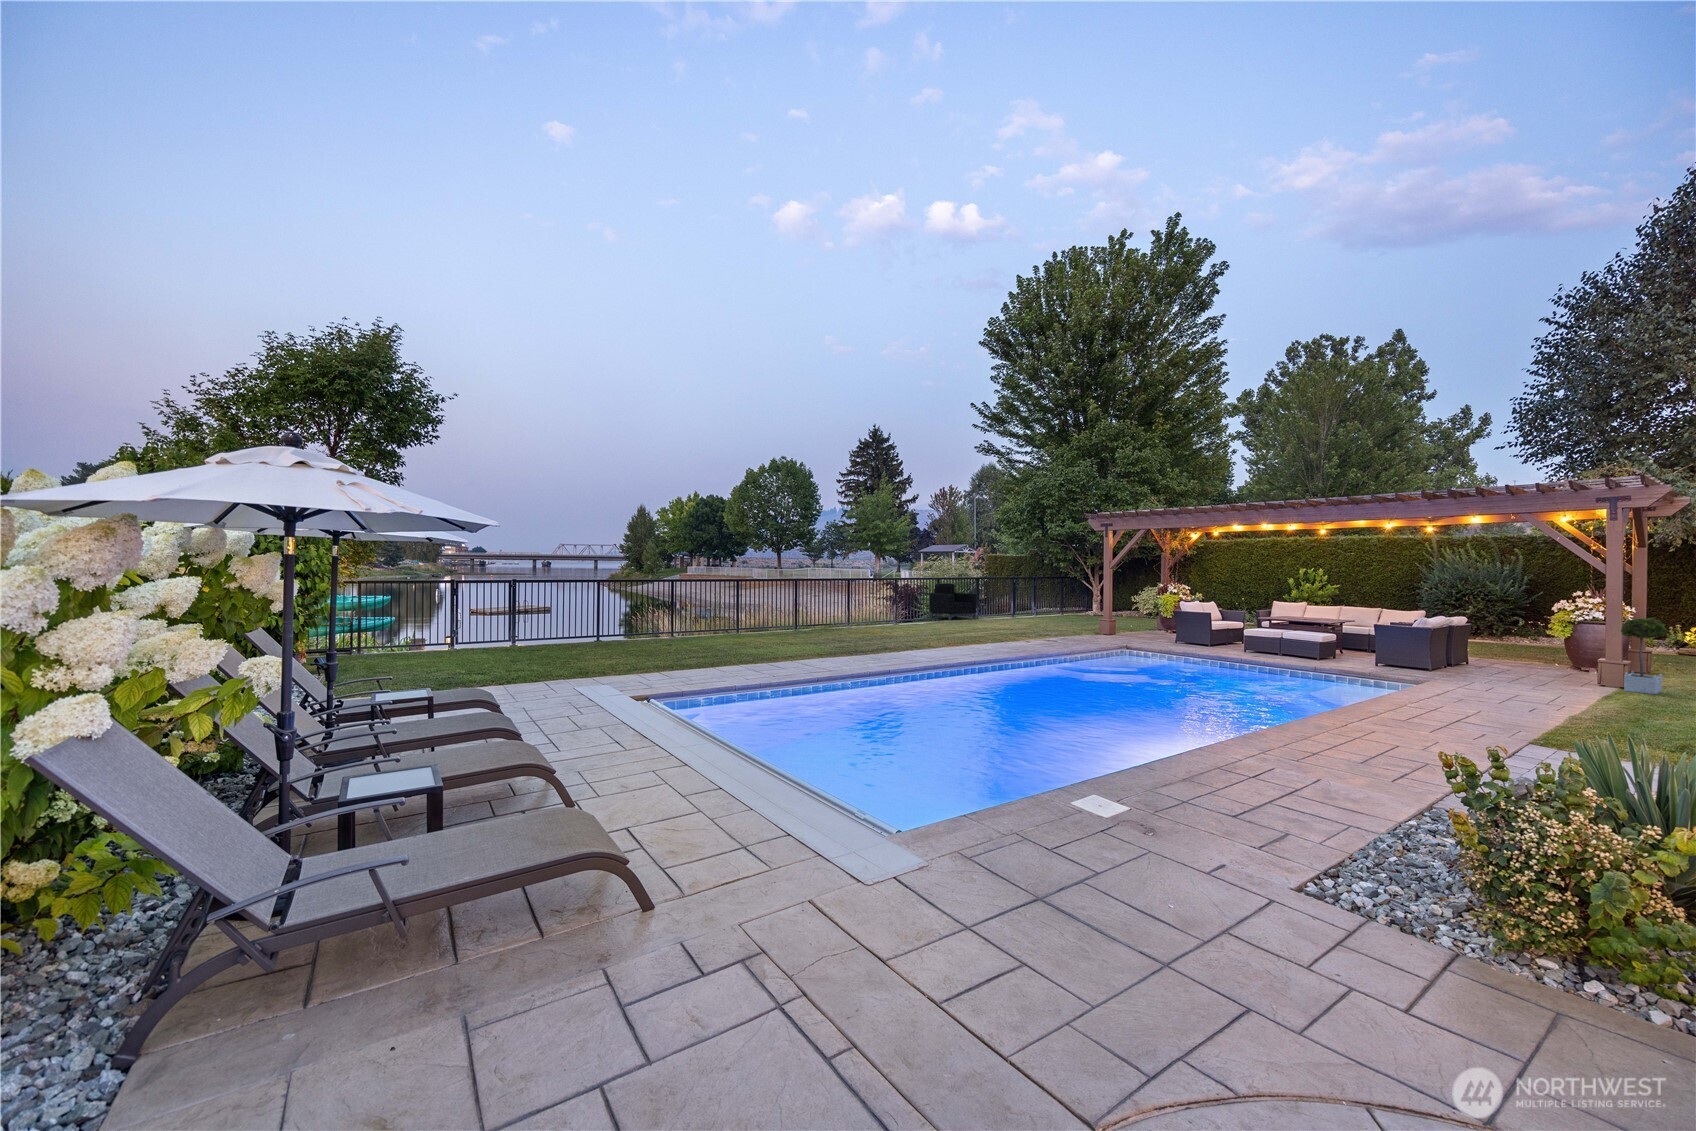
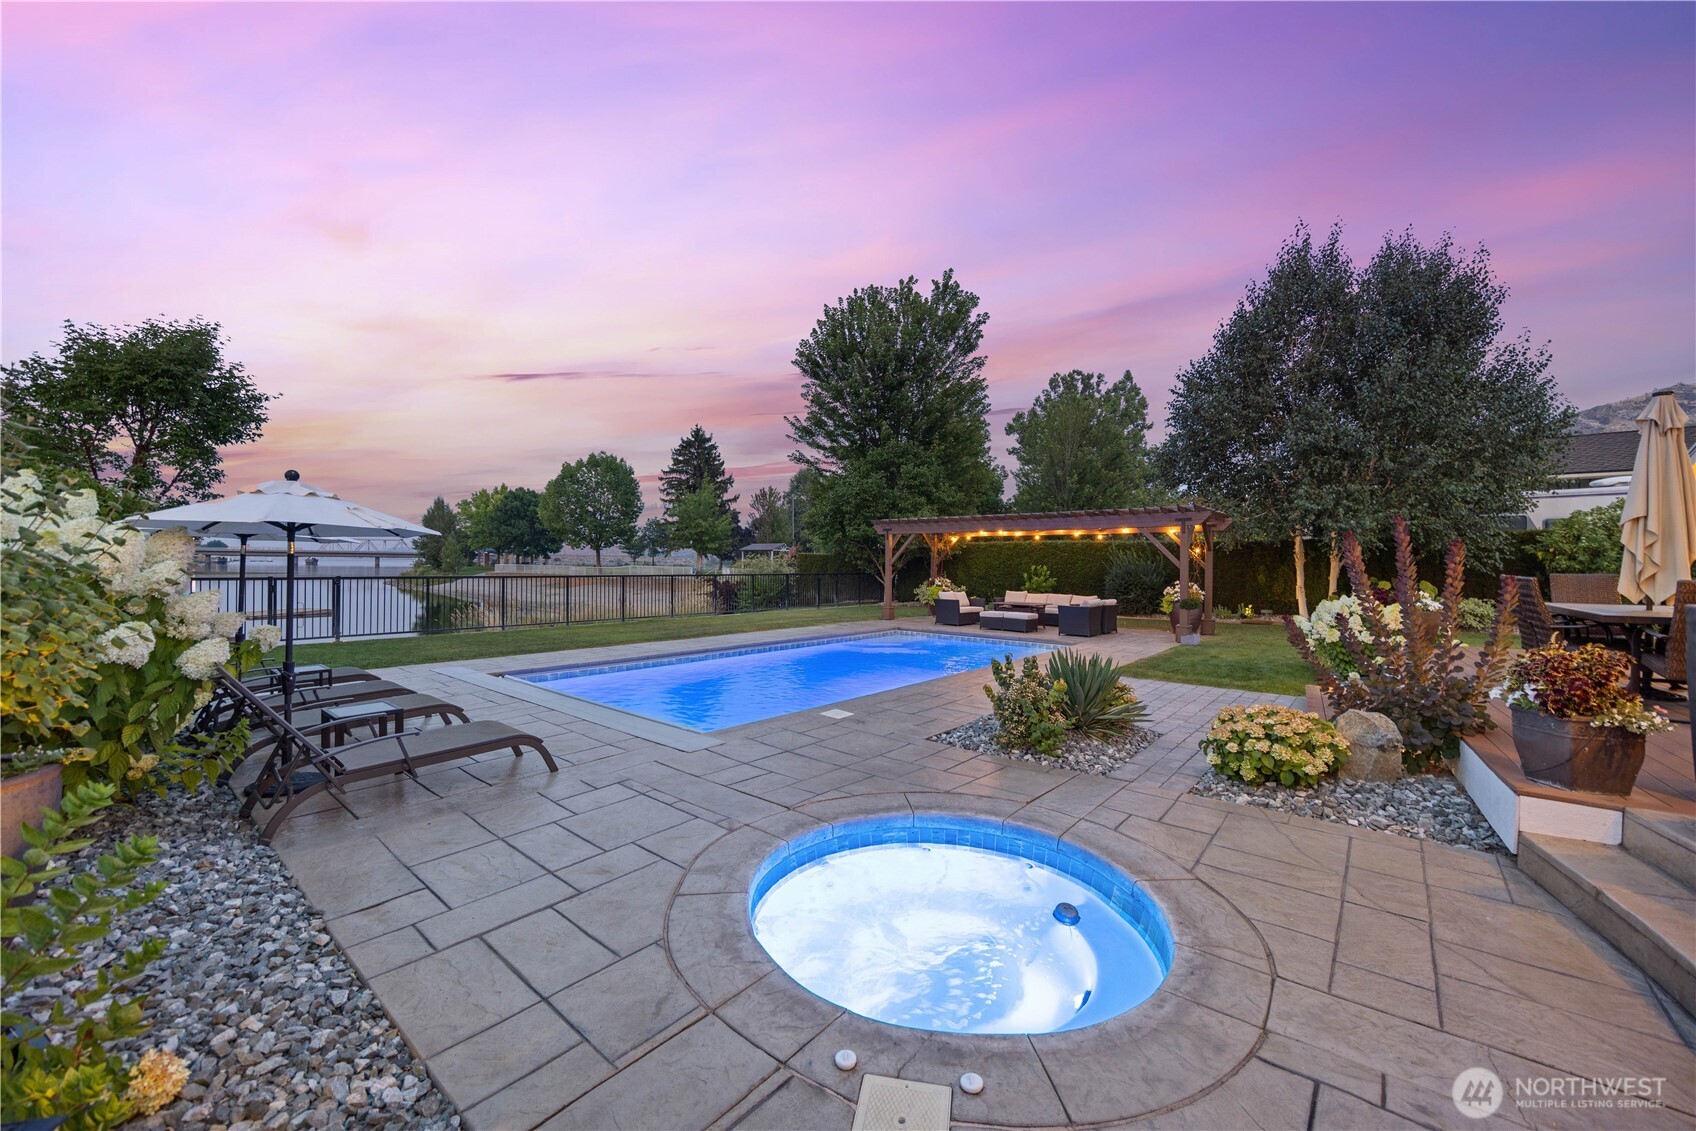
armchair: present [930,583,977,620] -> none [745,579,786,611]

